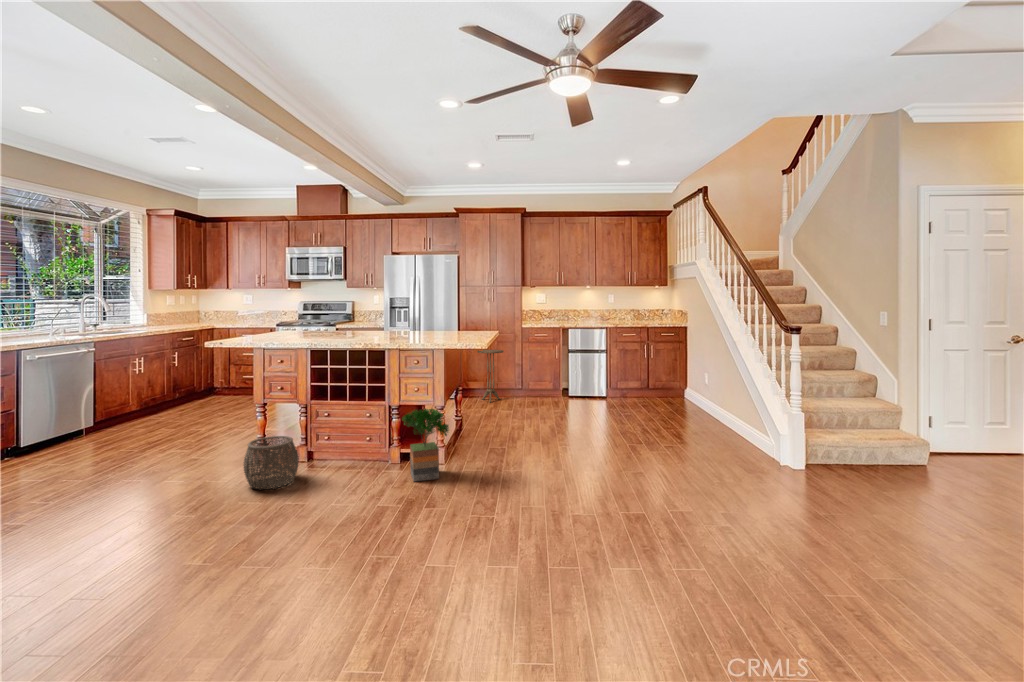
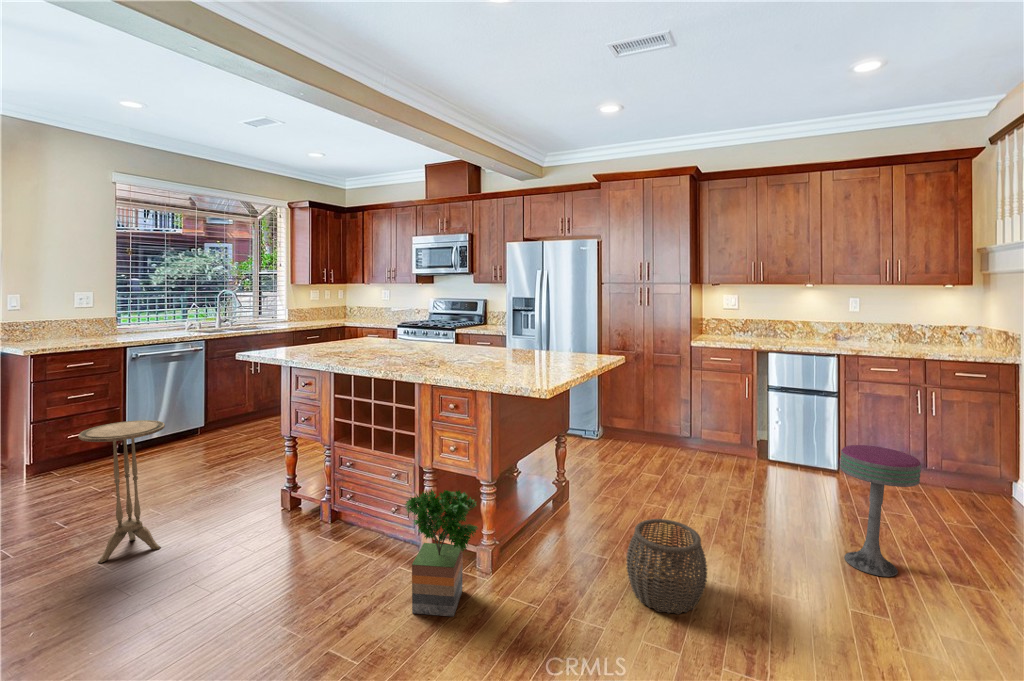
side table: present [477,350,504,403] -> present [78,420,165,563]
bar stool: none [619,370,653,434] -> present [840,445,921,577]
woven basket: present [243,436,299,489] -> present [626,519,707,614]

